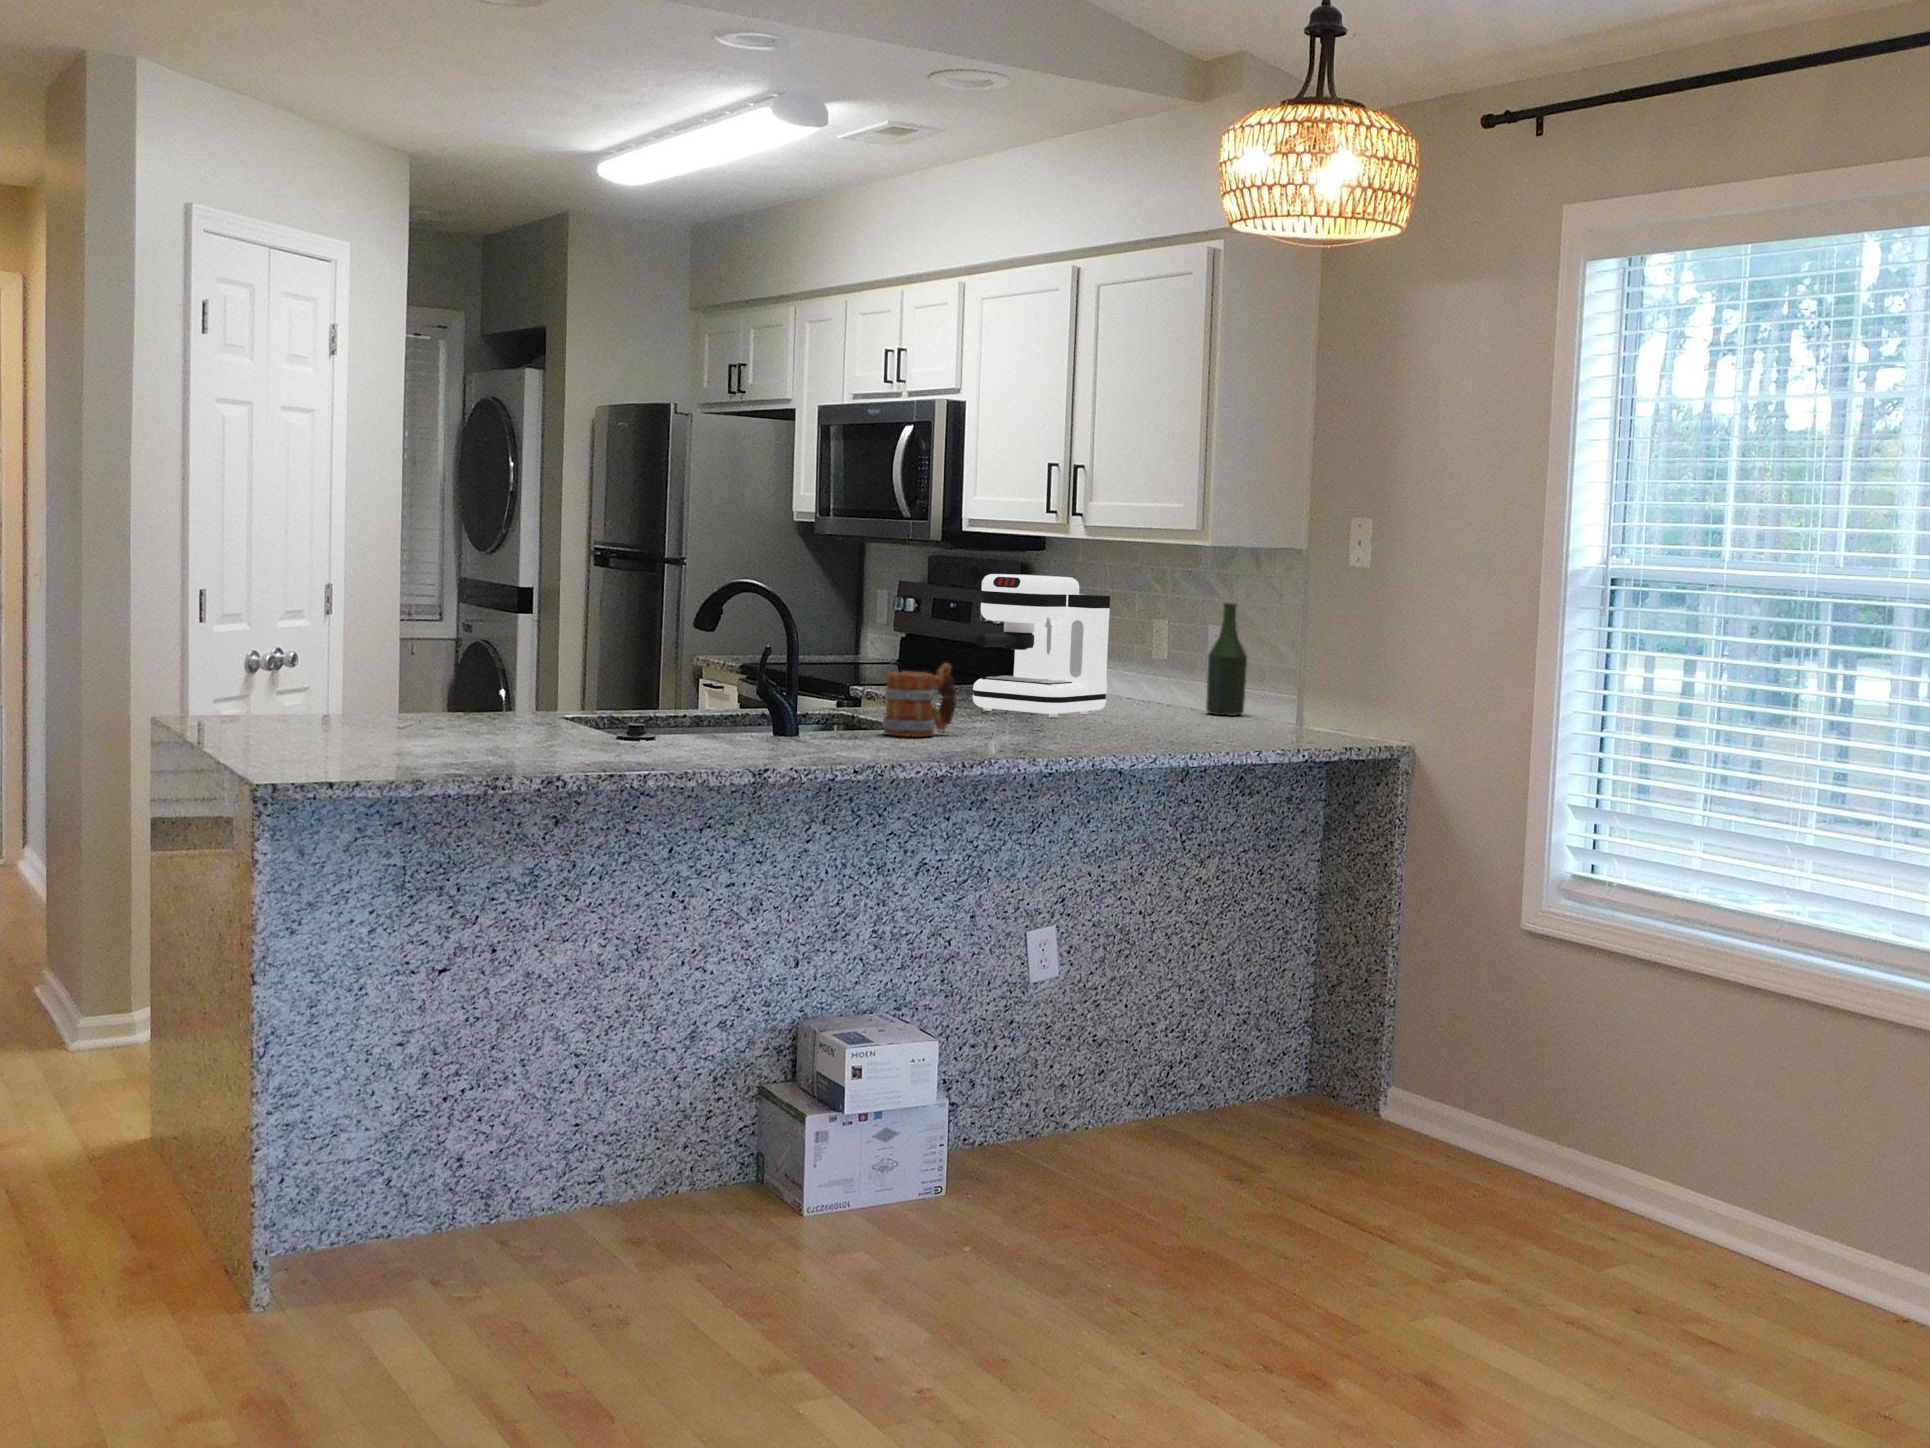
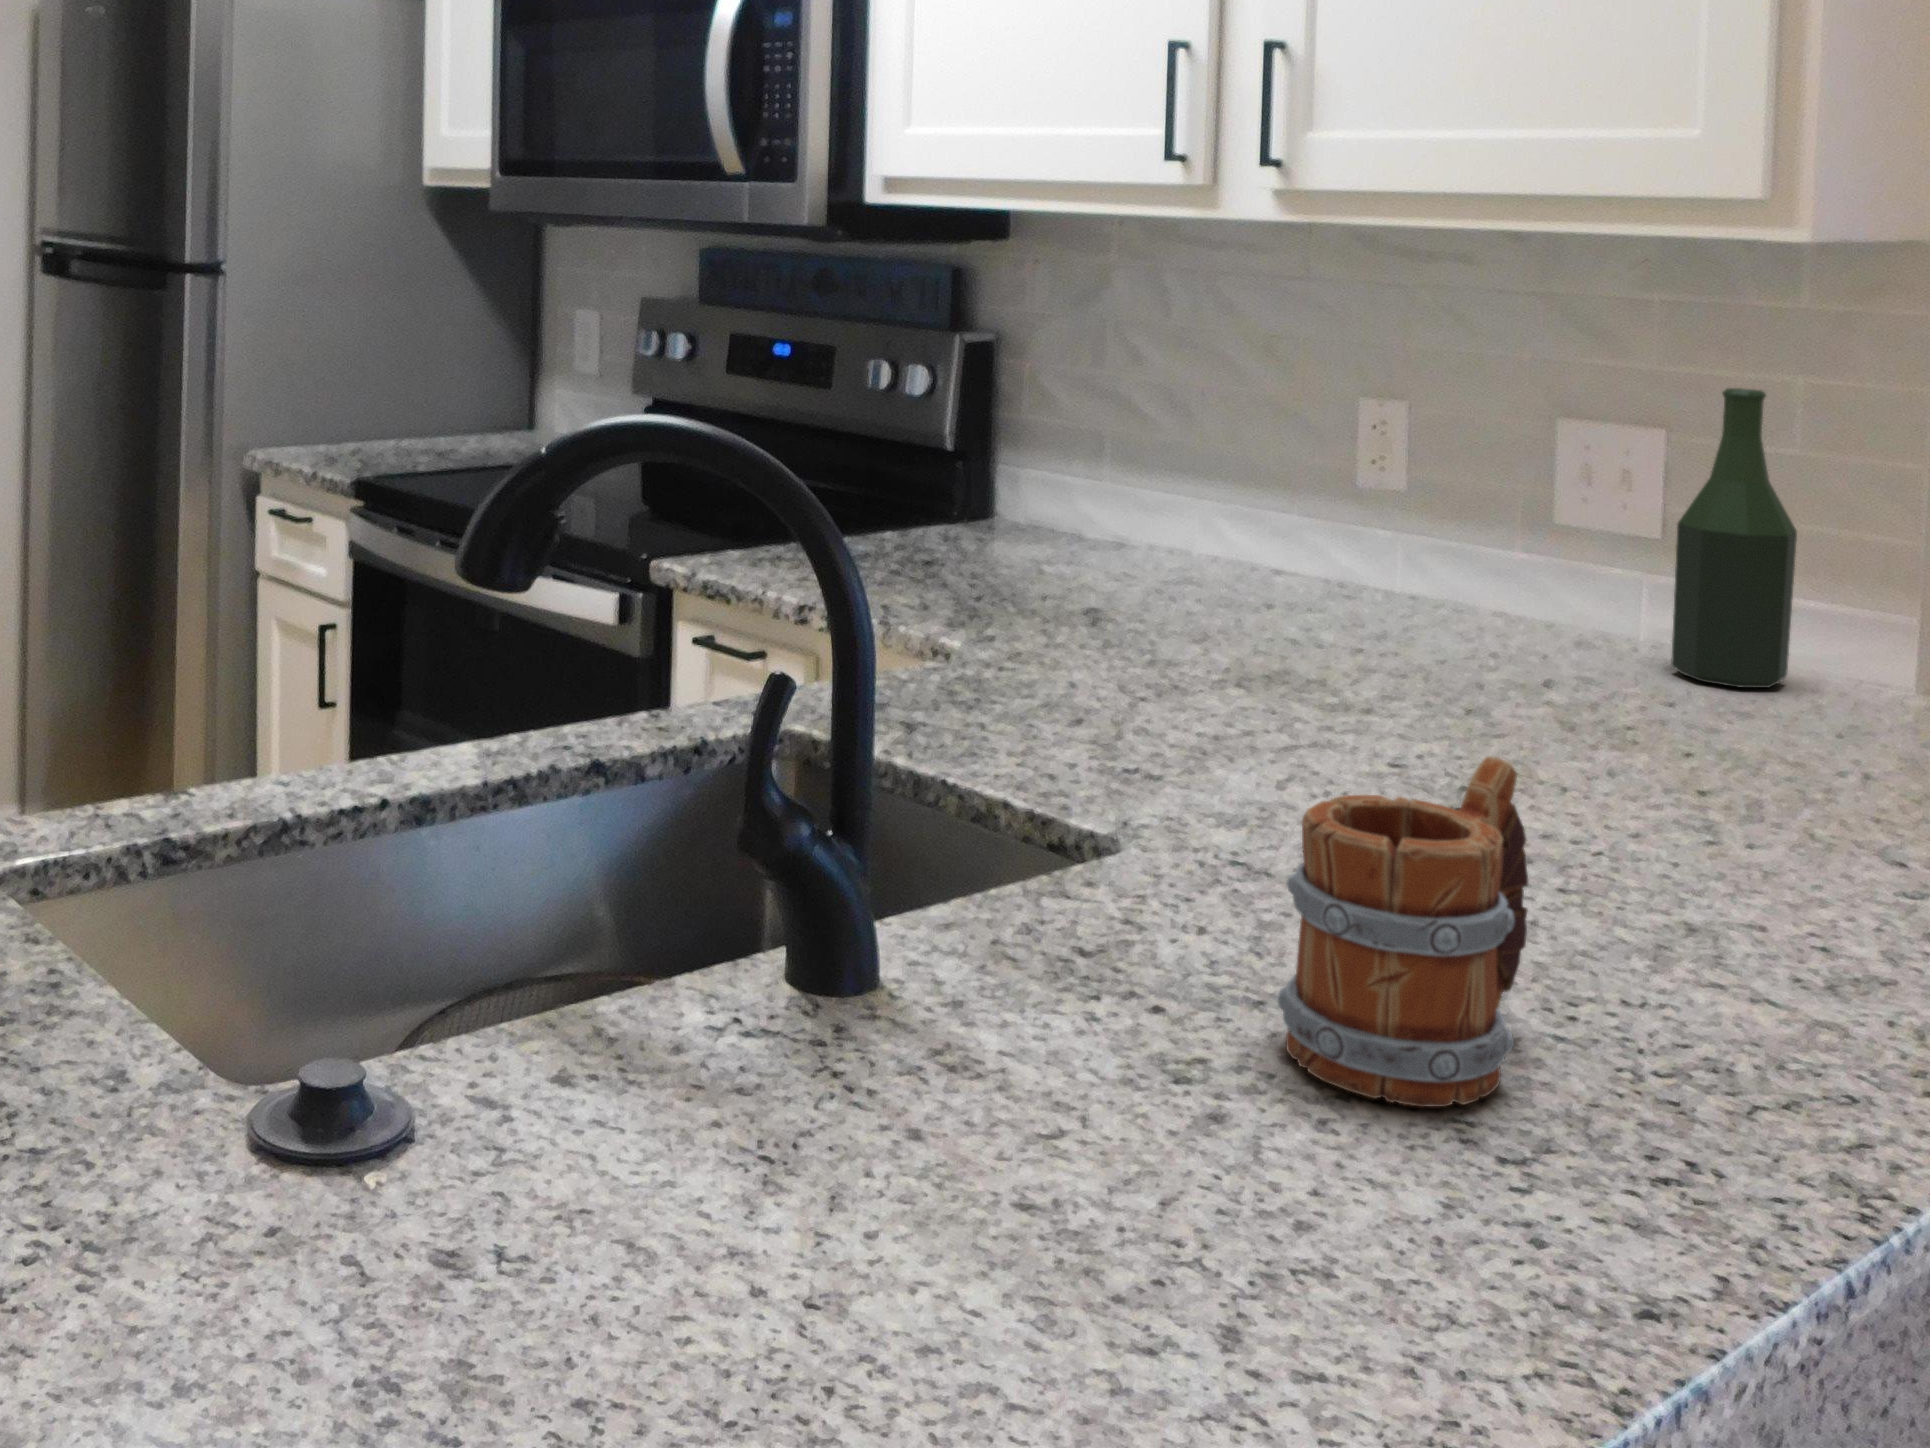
coffee maker: present [973,574,1110,717] -> none [1164,333,1516,764]

